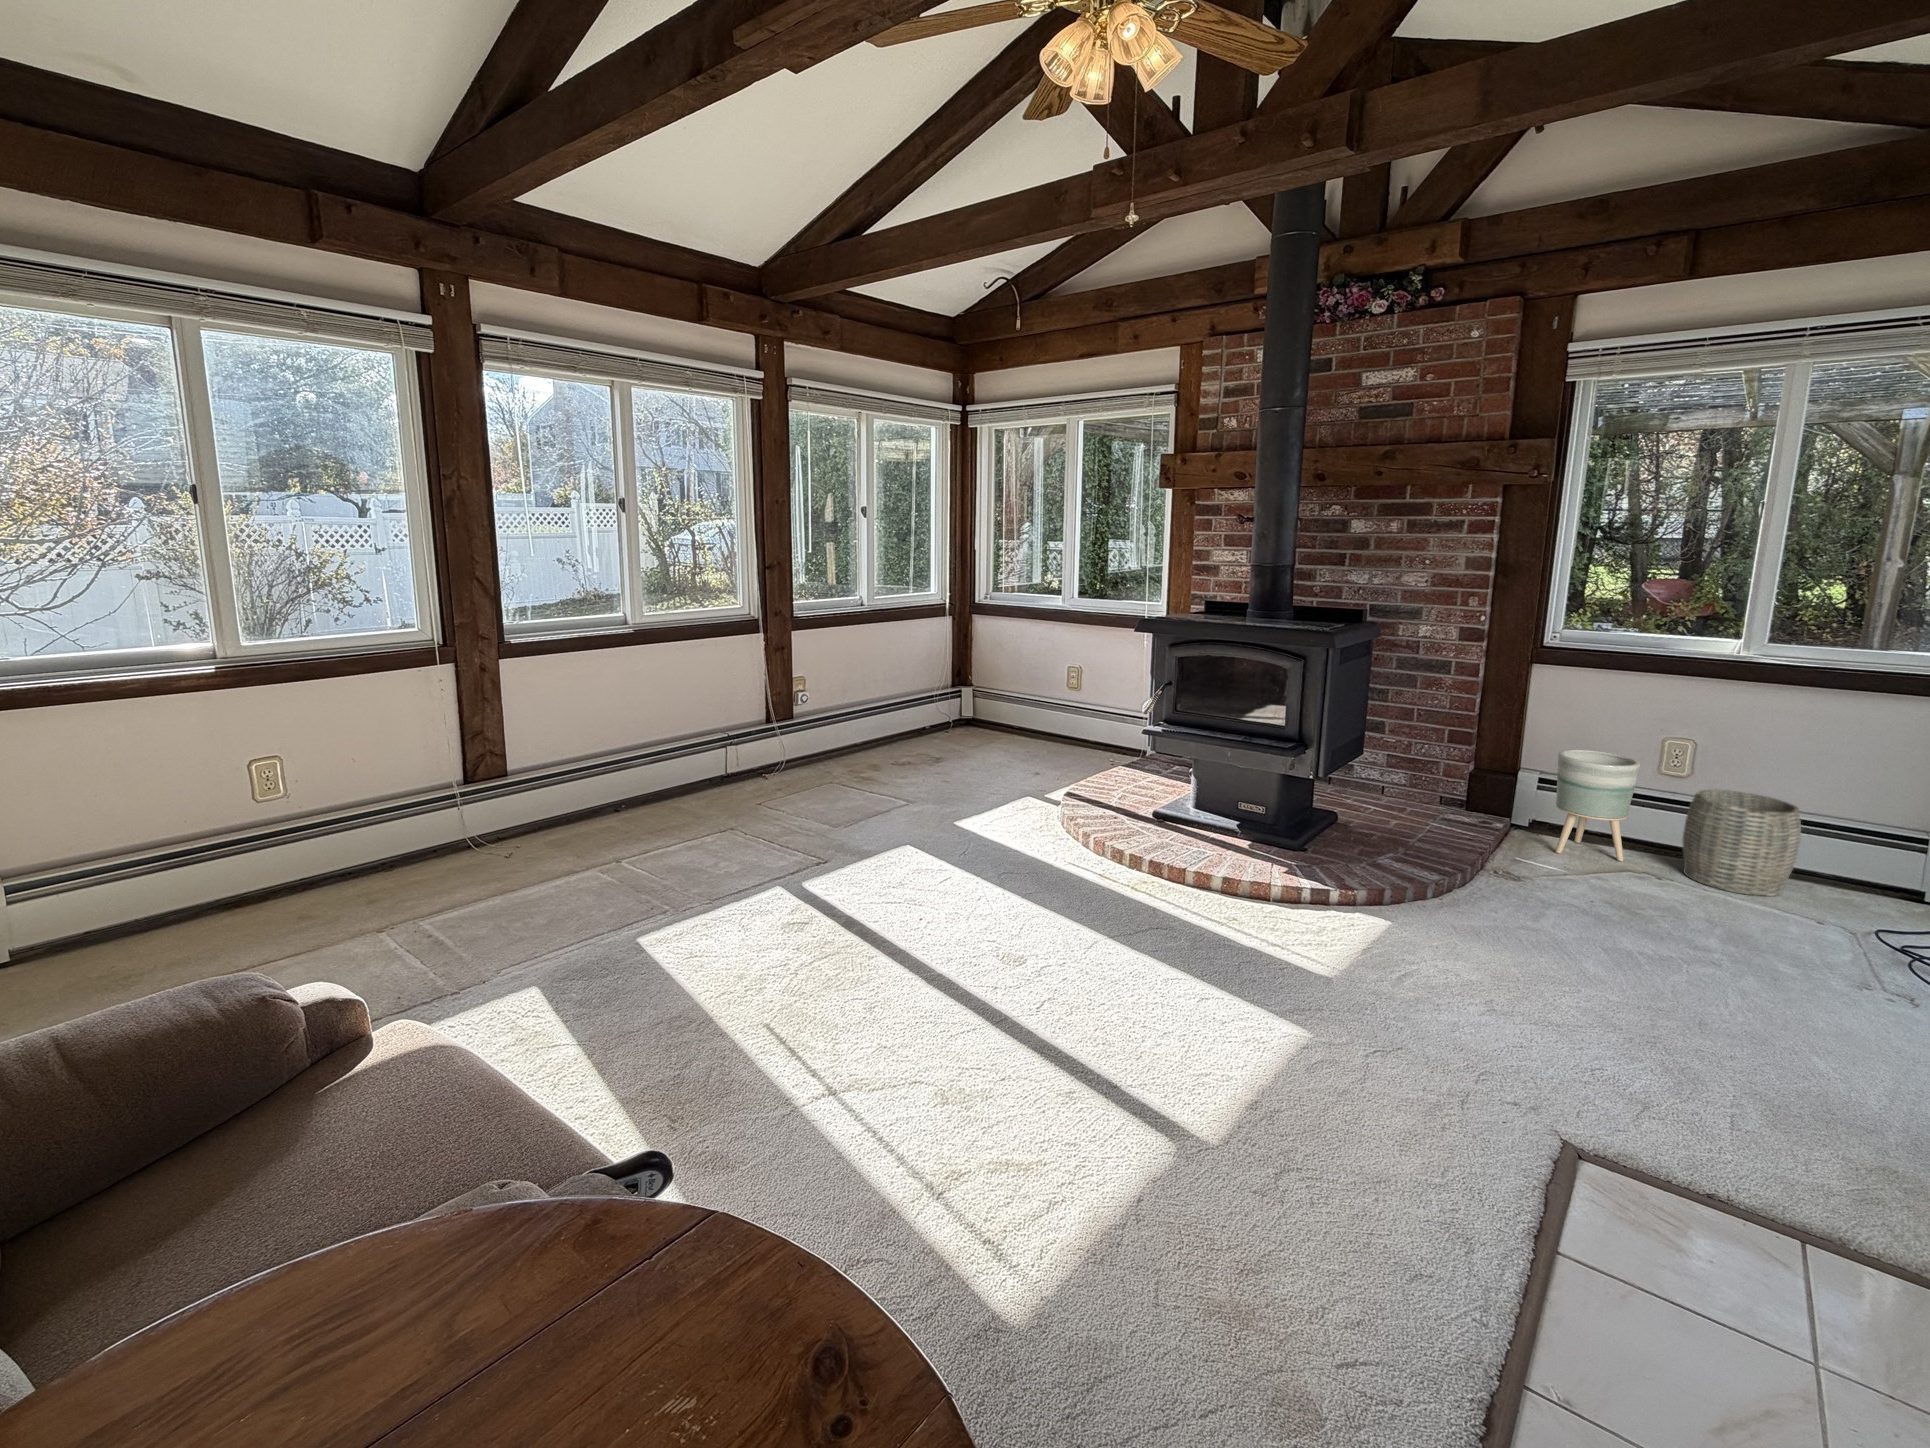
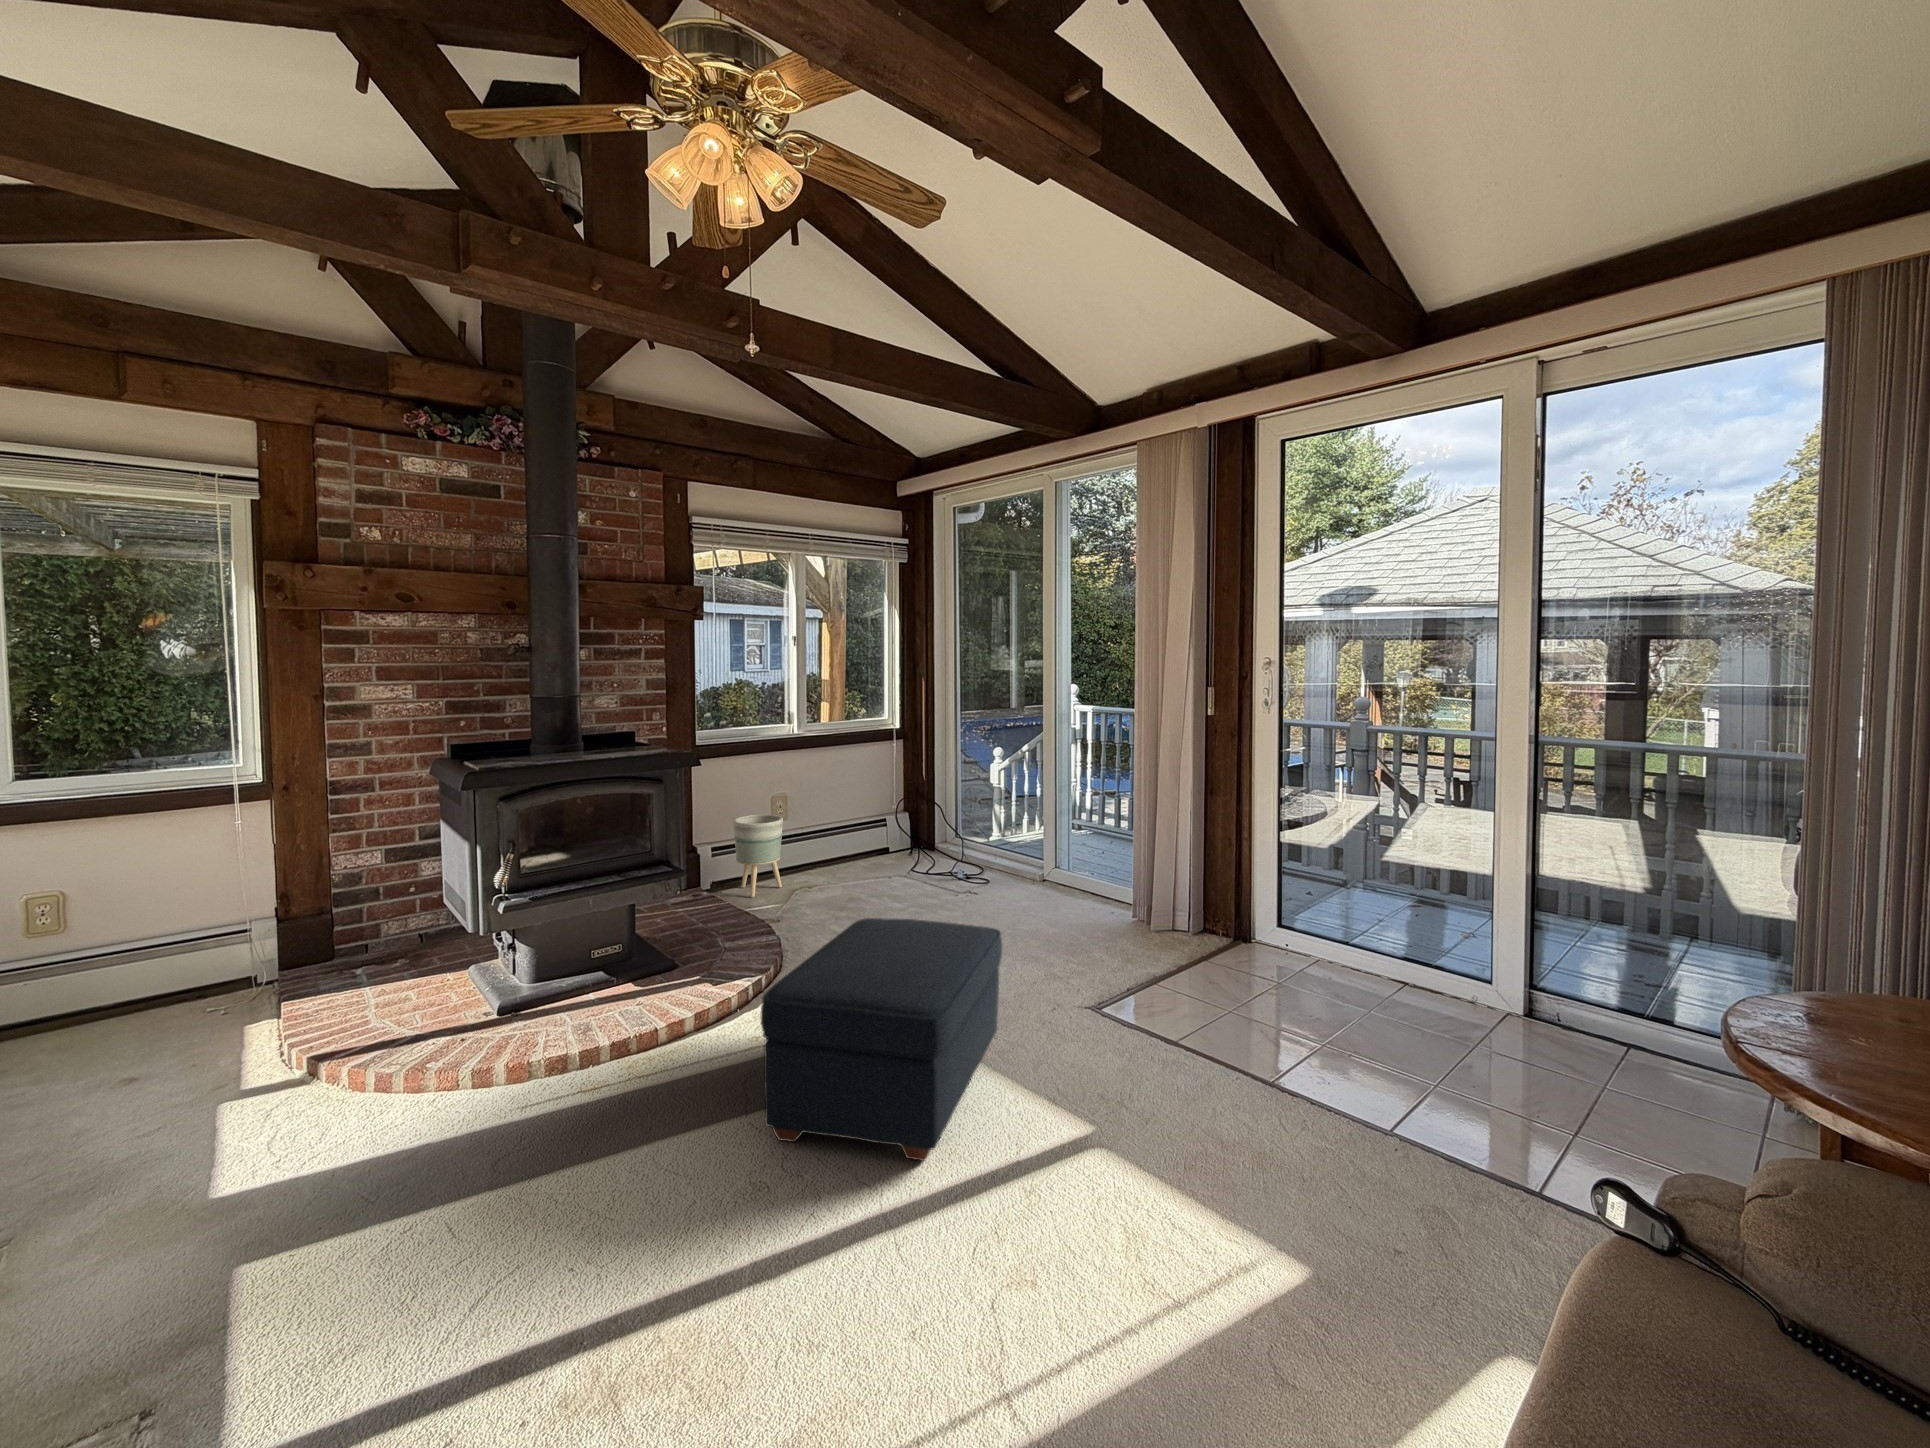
woven basket: present [1683,790,1801,896] -> none [801,818,856,882]
ottoman: none [1075,835,1389,1067] -> present [760,918,1002,1161]

